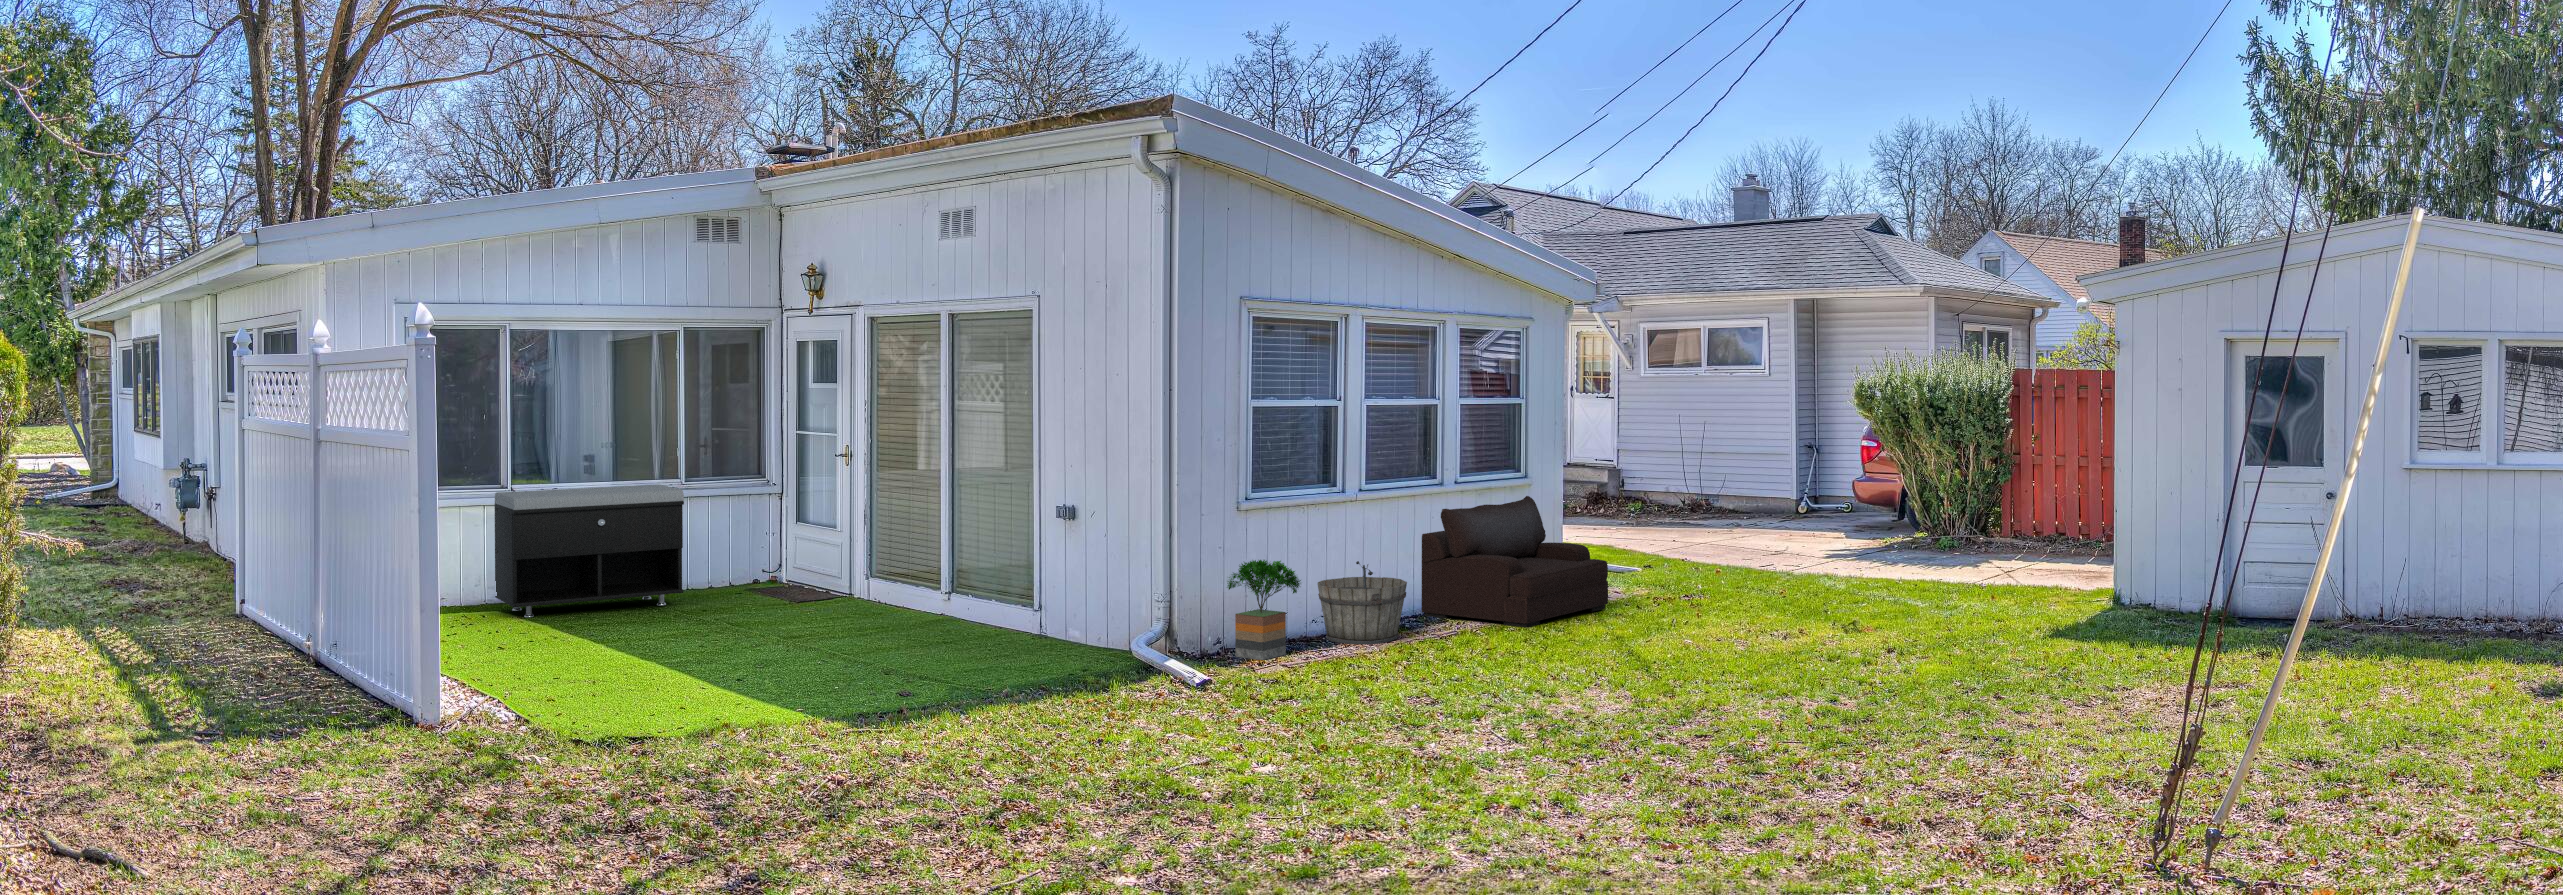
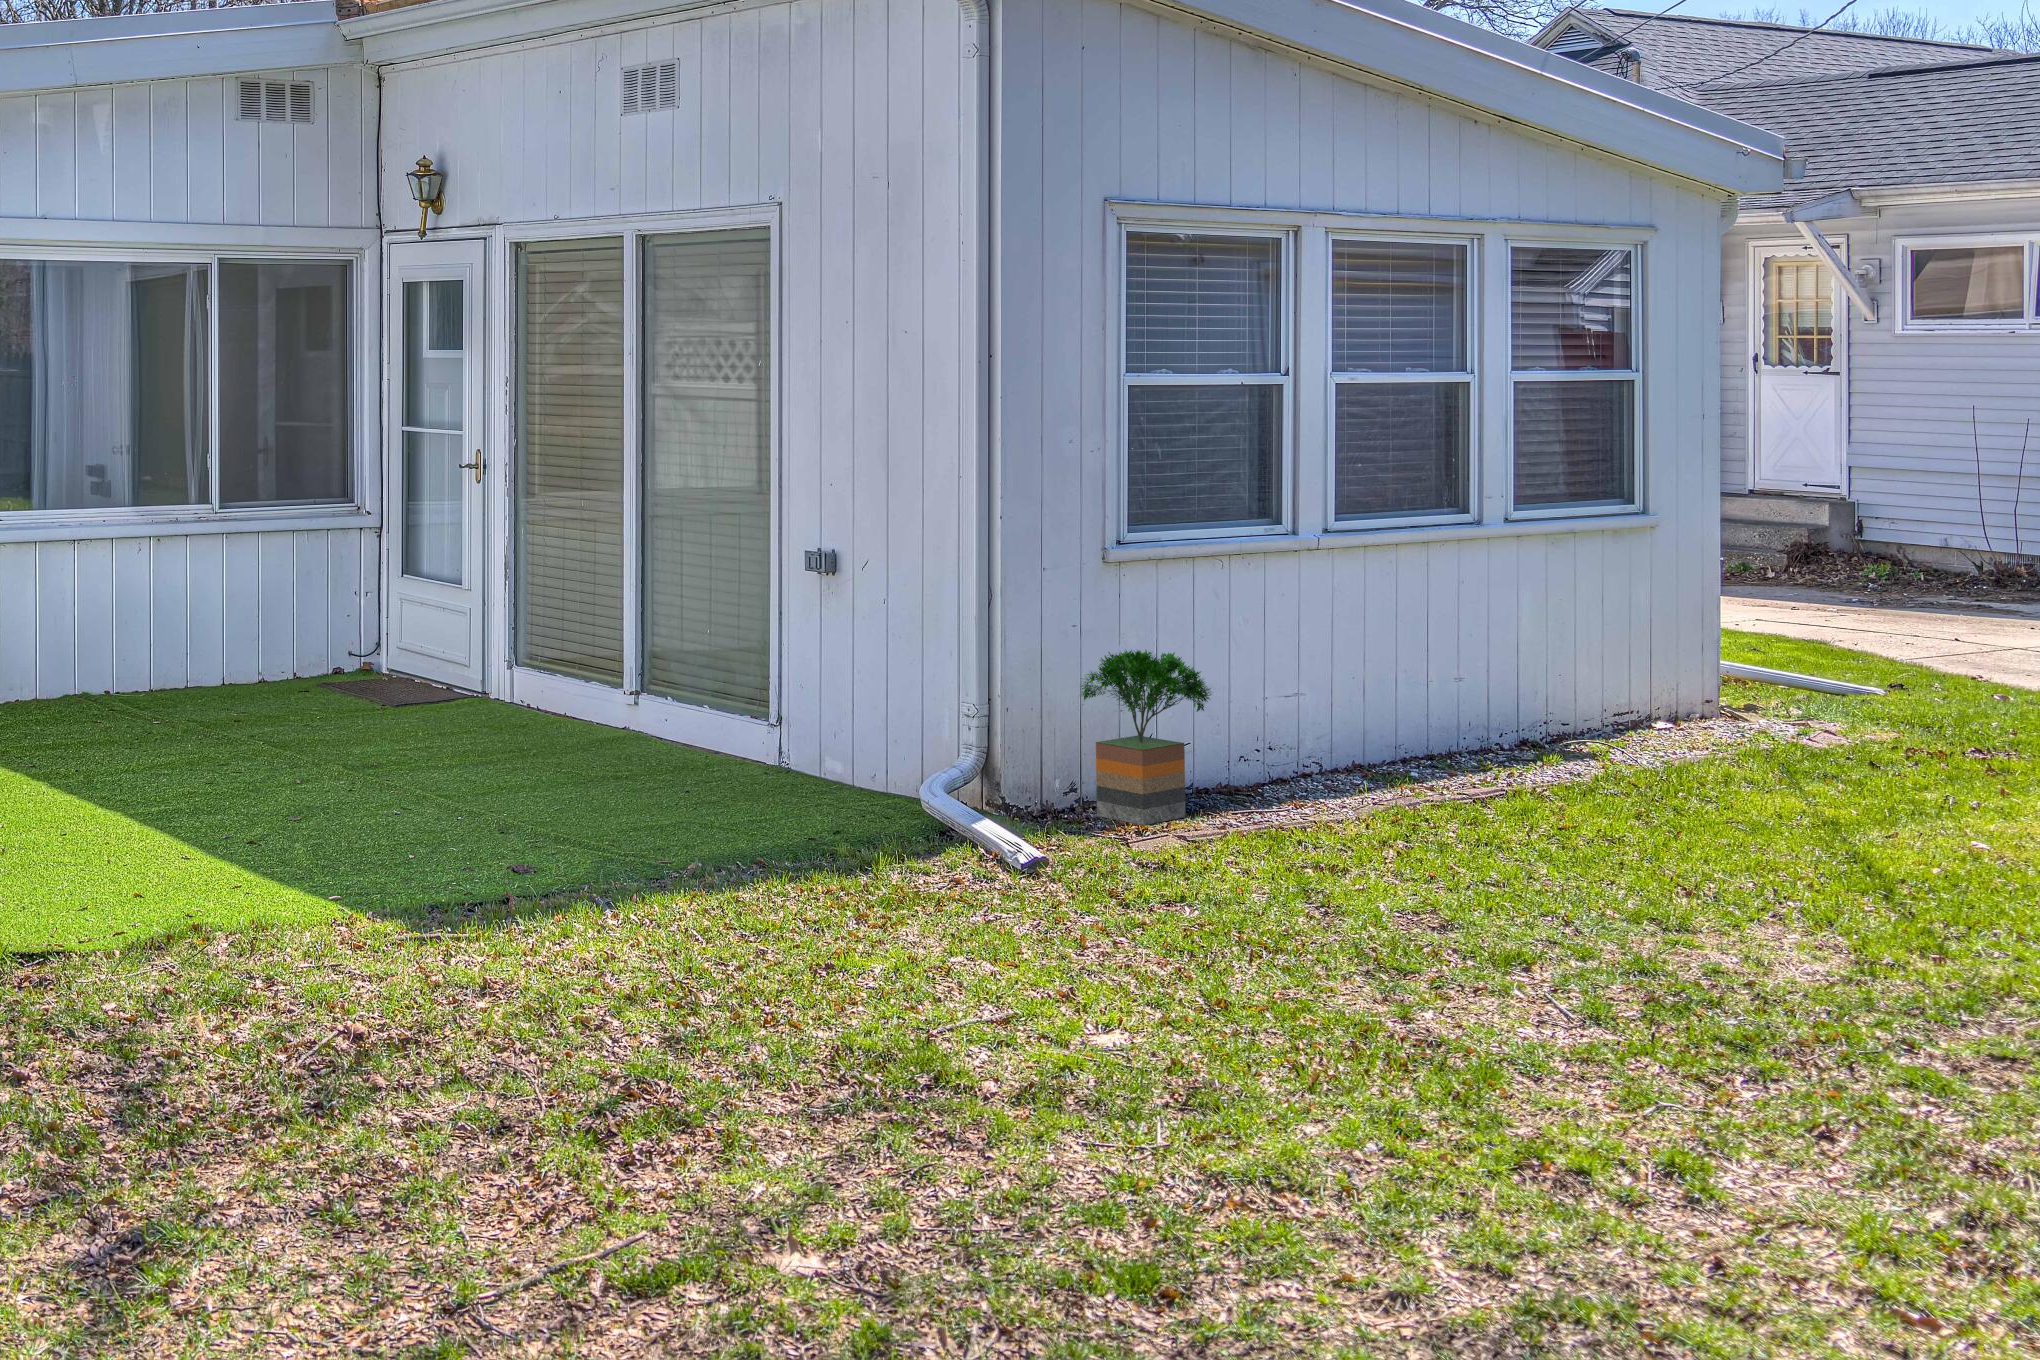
storage bench: present [495,485,684,617] -> none [48,508,290,698]
armchair: present [1422,496,1608,627] -> none [1445,544,1816,789]
wooden bucket: present [1318,561,1407,644] -> none [1247,657,1412,805]

